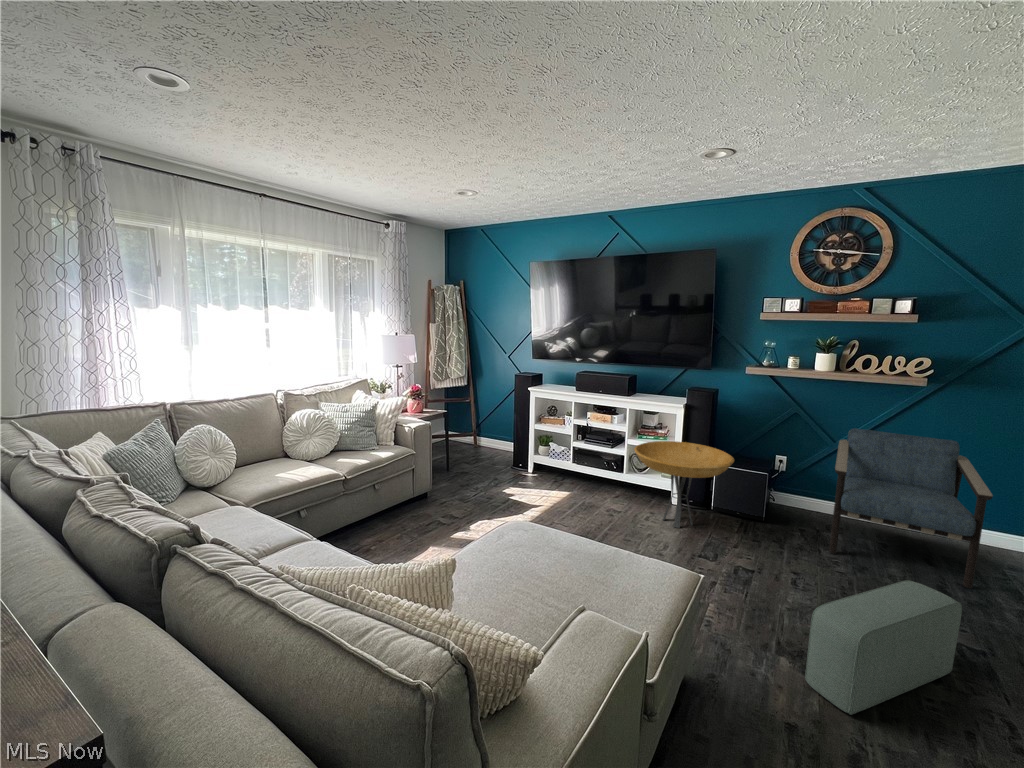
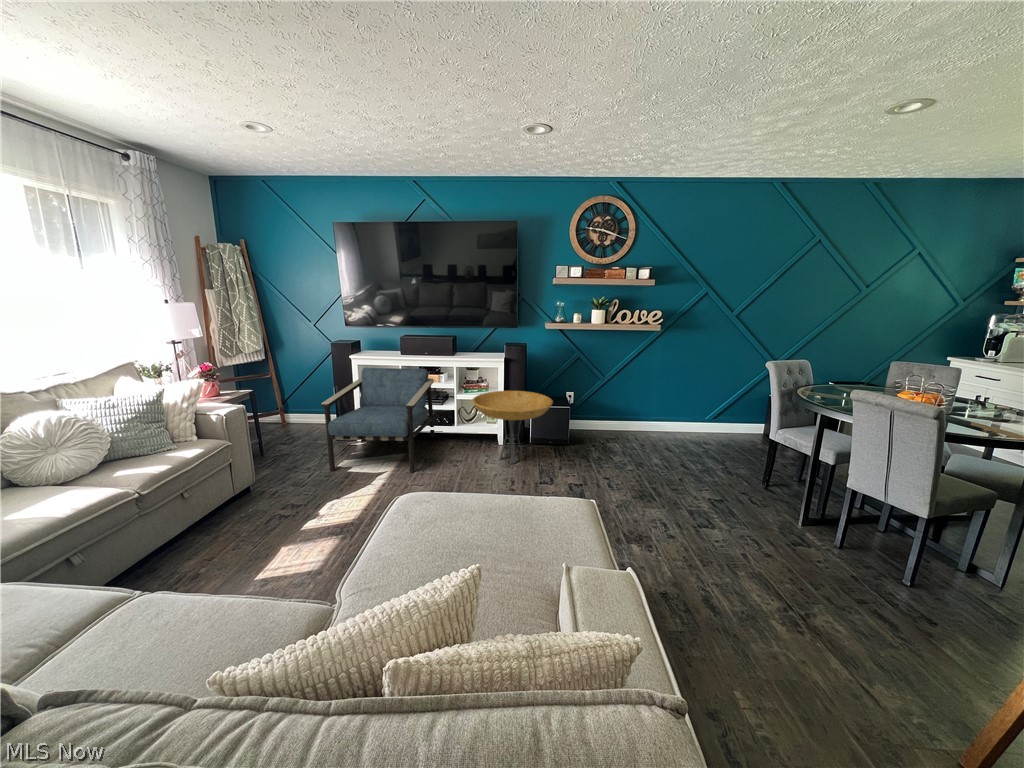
armchair: present [829,428,993,589] -> present [321,368,435,472]
pouf: present [805,580,962,715] -> none [654,465,723,571]

